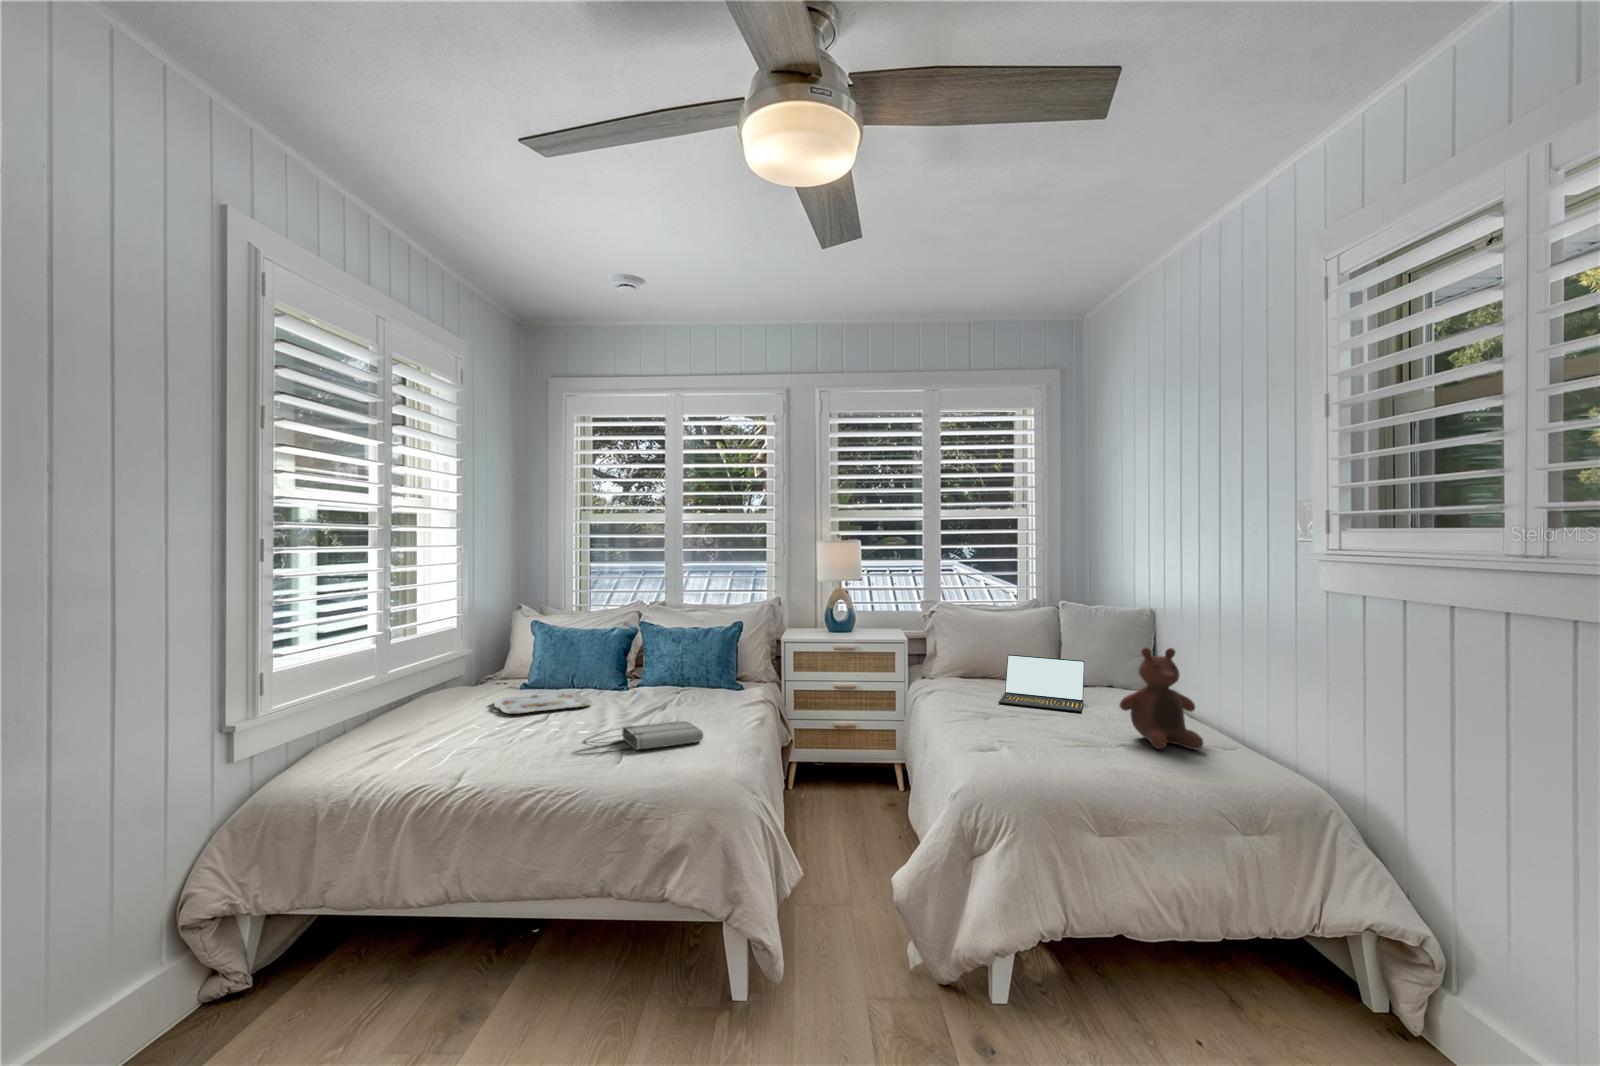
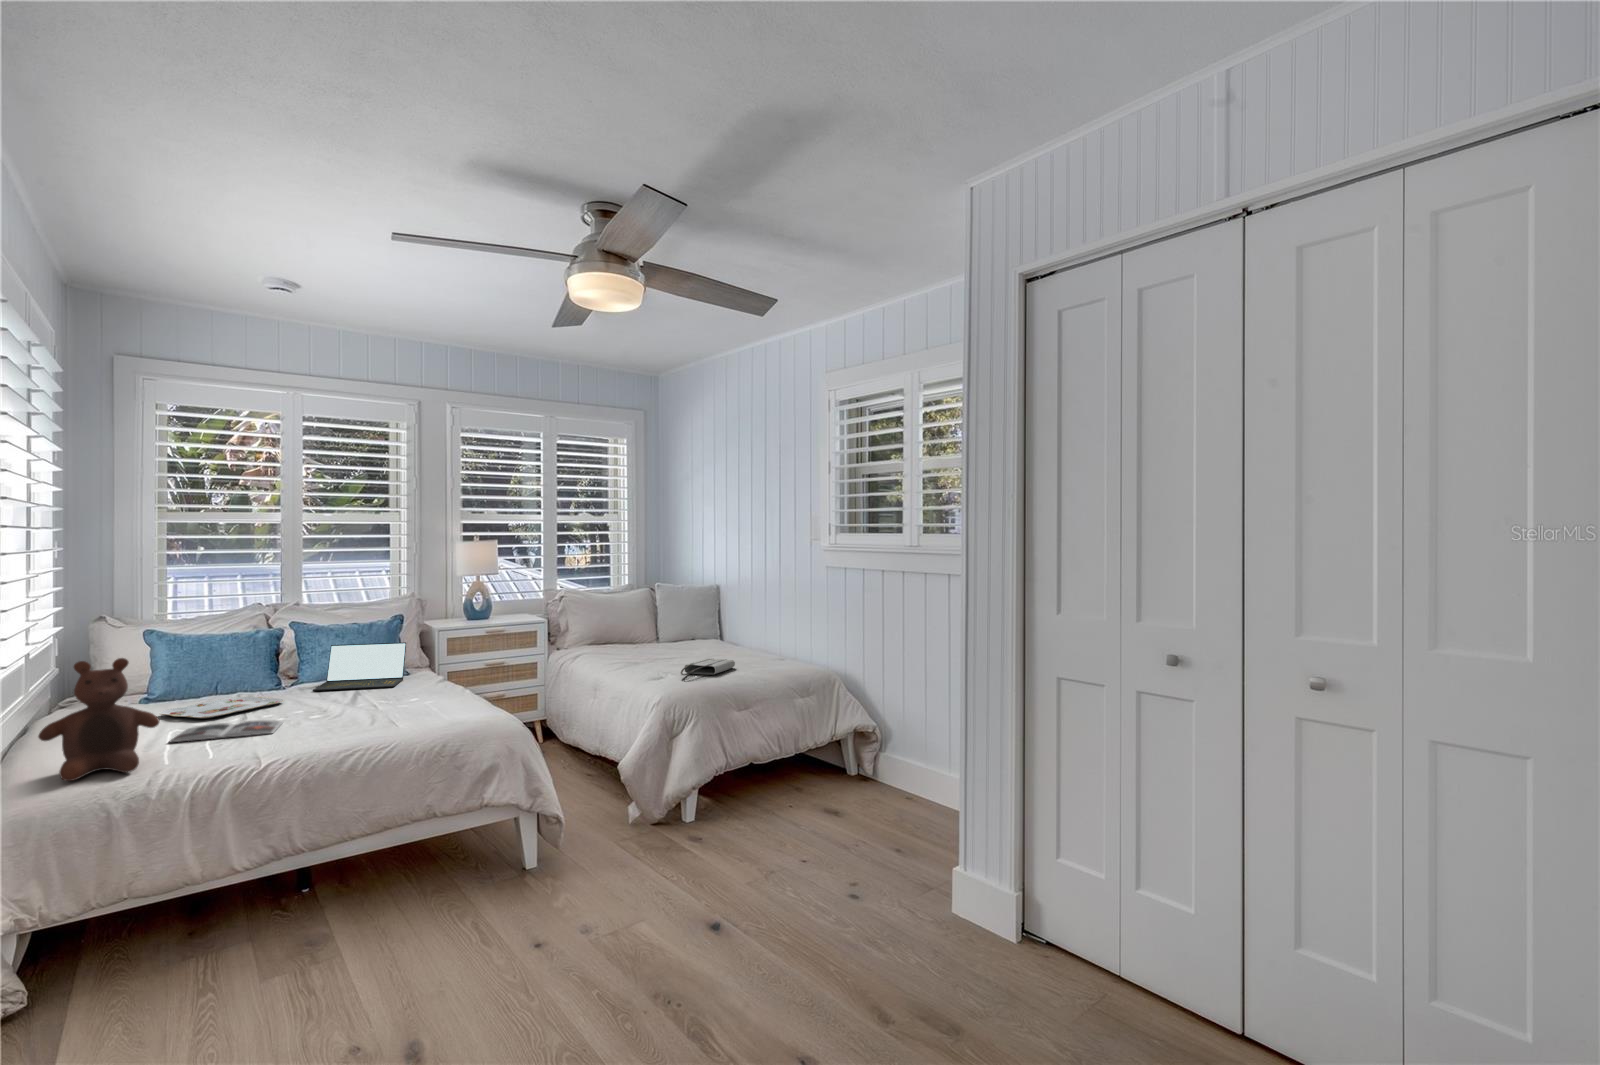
stuffed bear: present [1120,648,1203,750] -> present [38,658,159,781]
laptop: present [999,655,1085,712] -> present [313,642,406,691]
tote bag: present [583,721,703,750] -> present [681,659,735,675]
magazine: none [439,723,549,747] -> present [170,720,283,742]

